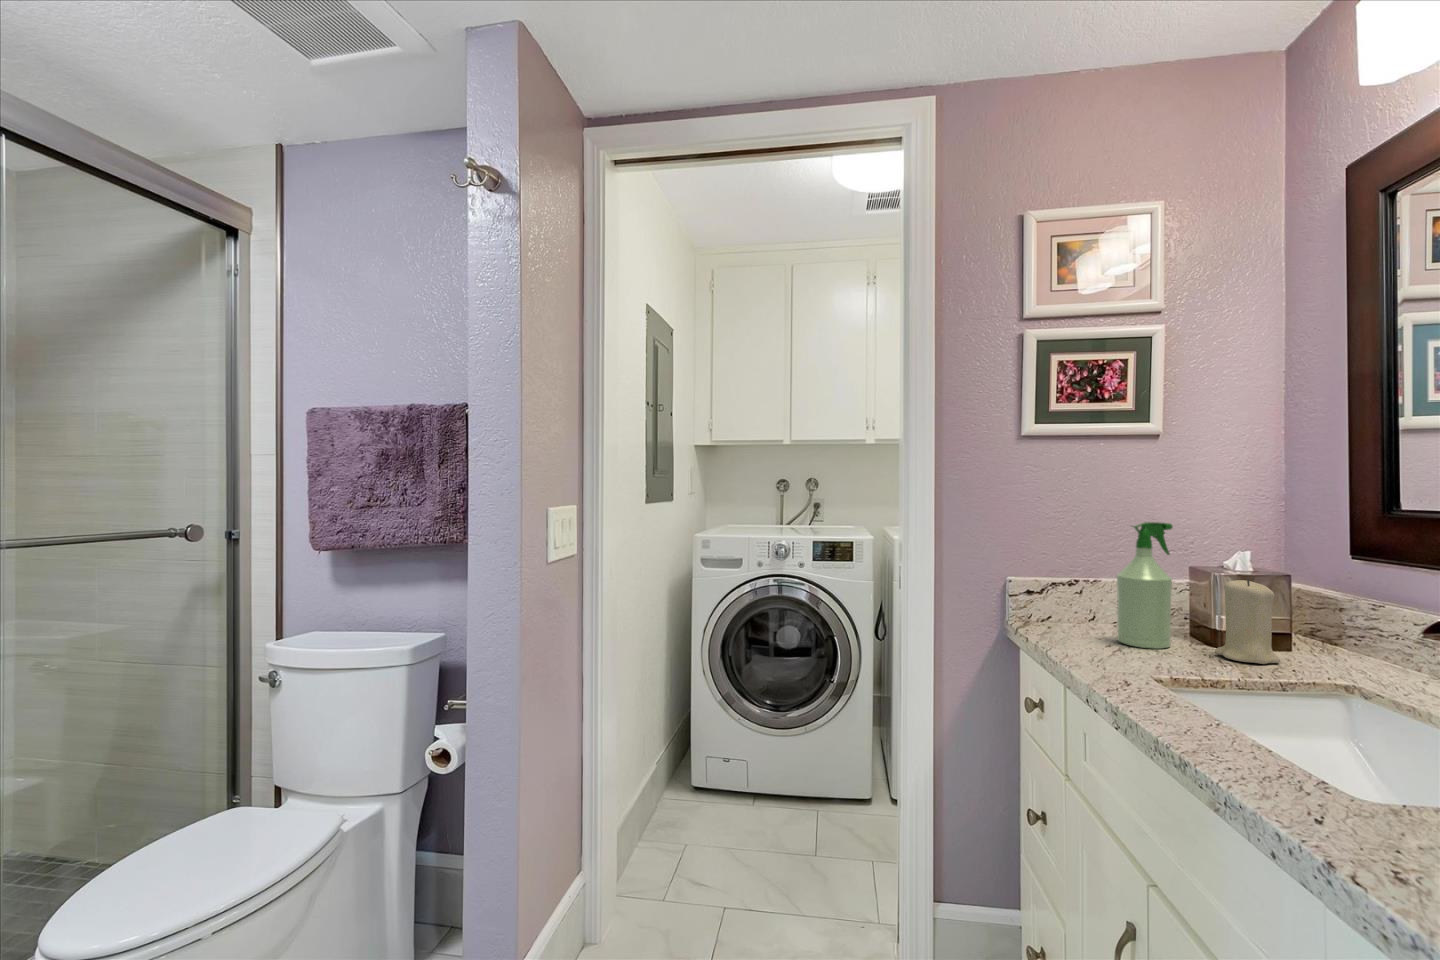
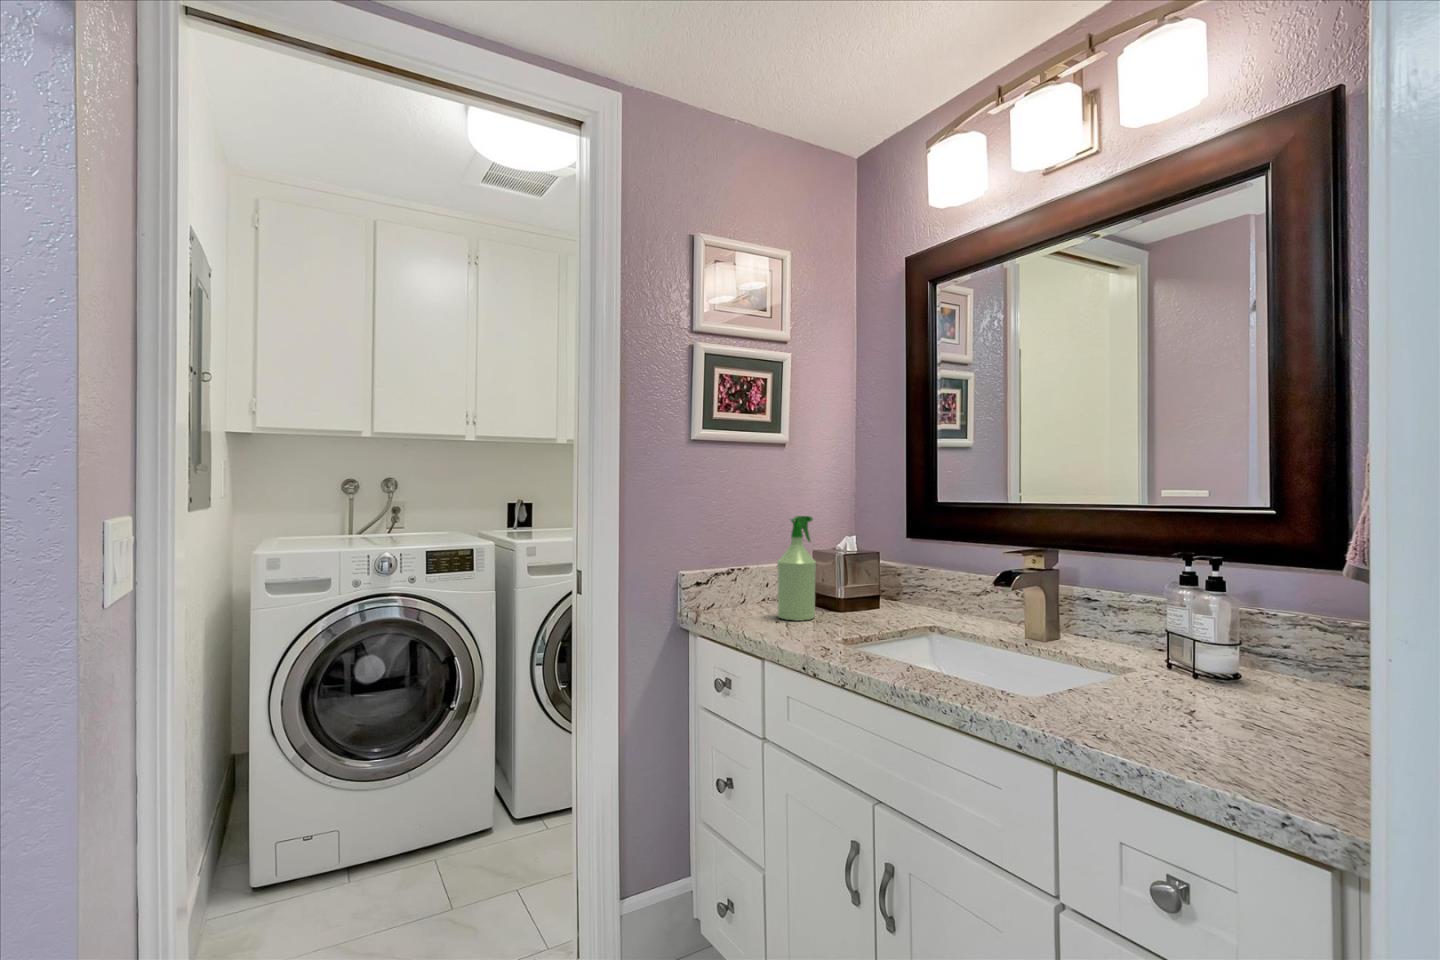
candle: present [1215,578,1280,664] -> none [846,556,887,621]

